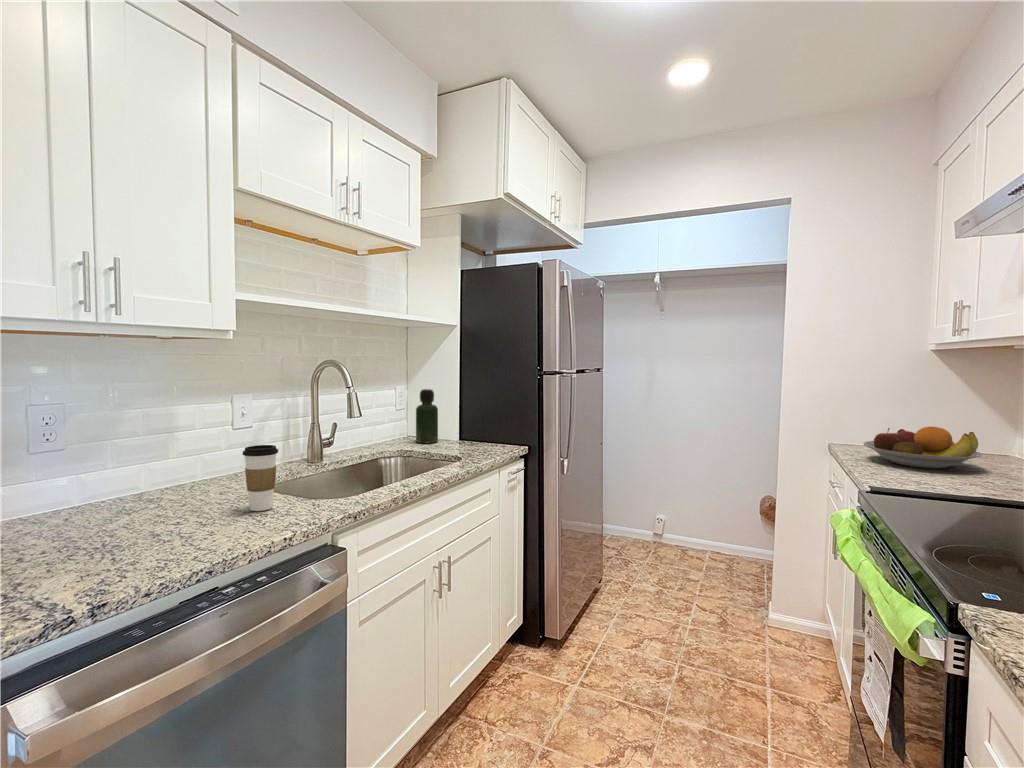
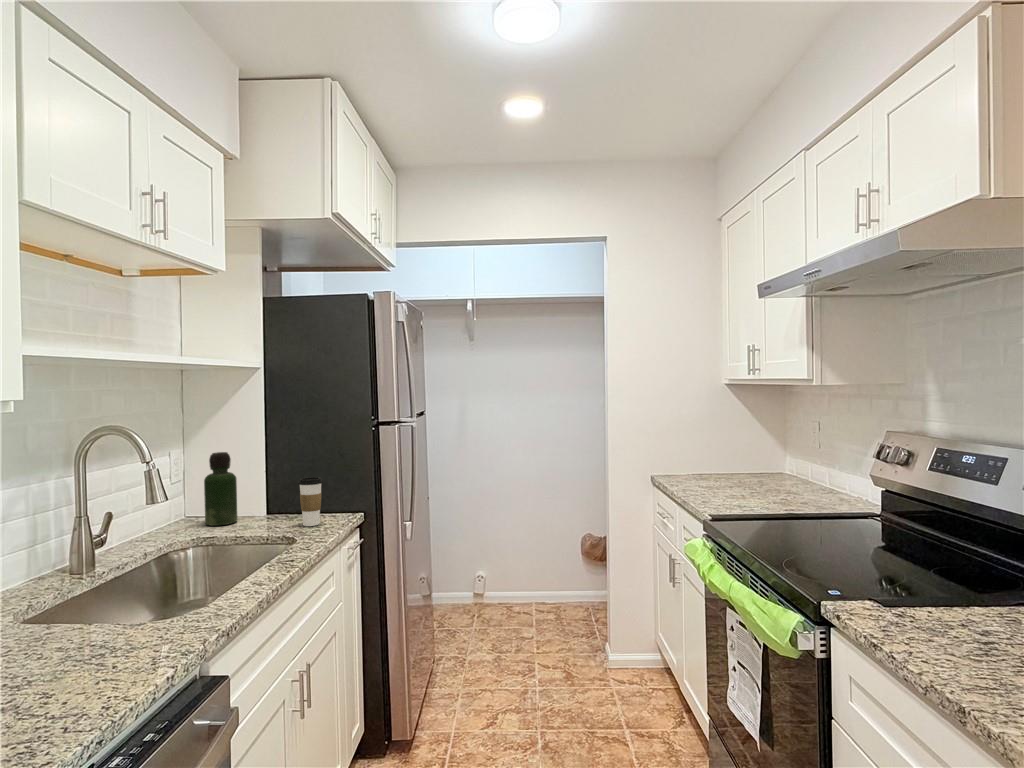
fruit bowl: present [863,427,982,468] -> none [686,453,772,491]
coffee cup: present [243,445,278,511] -> present [298,477,323,526]

